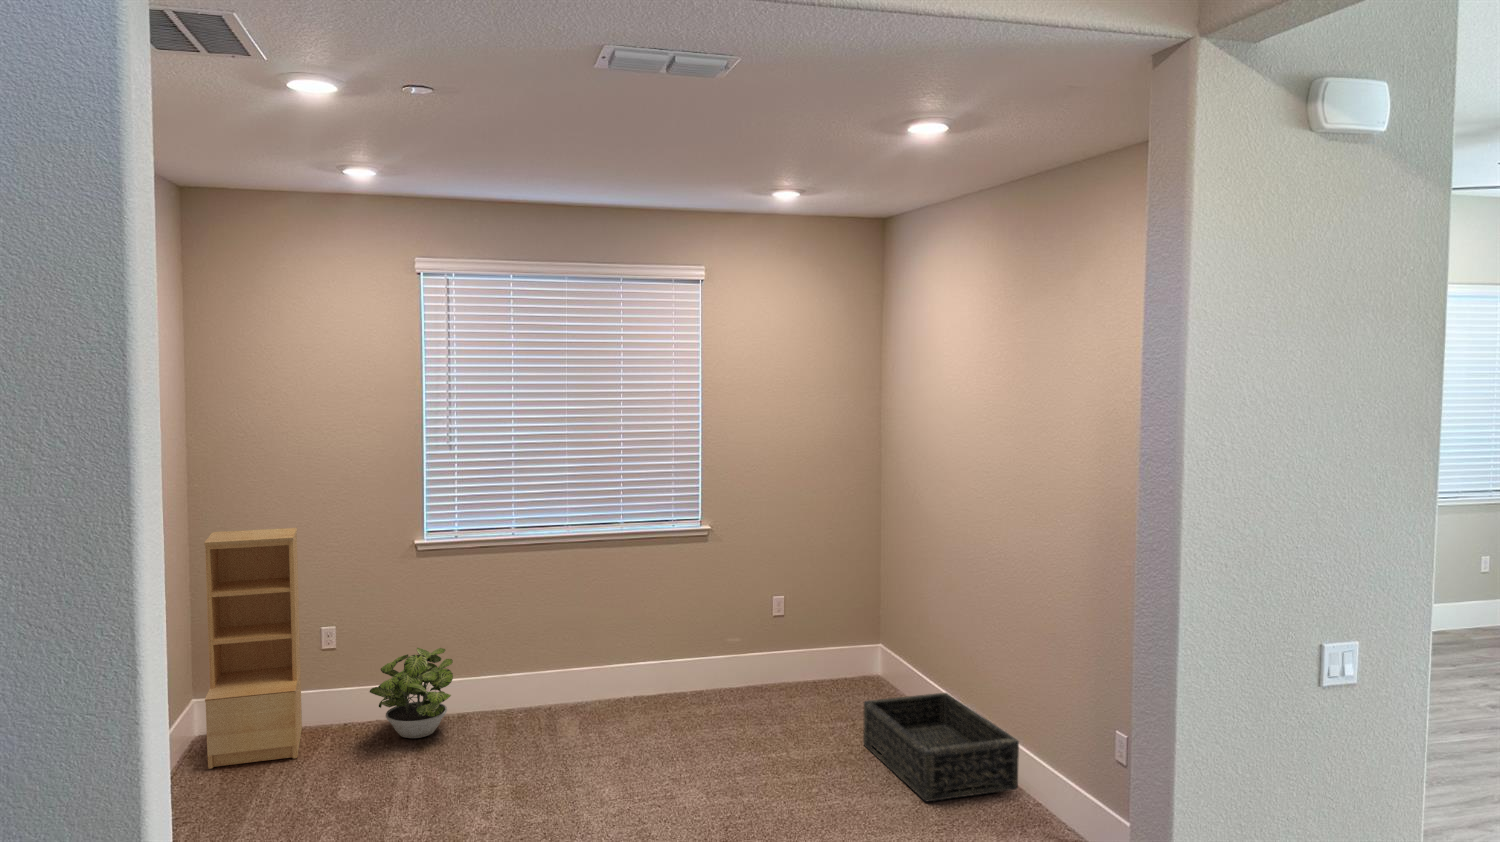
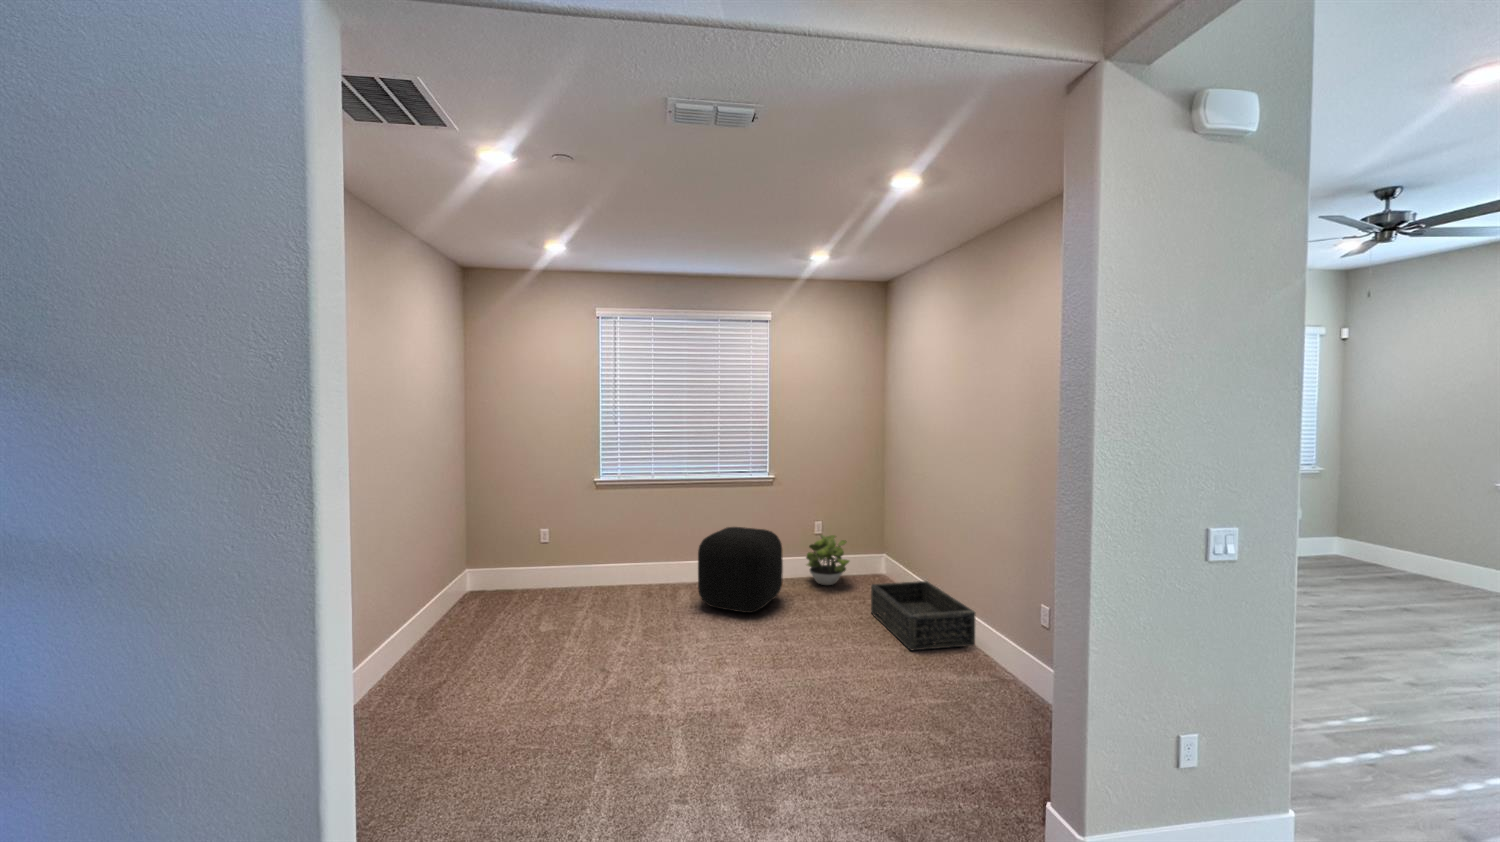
bookshelf: present [204,528,302,769] -> none [465,468,526,611]
ottoman: none [594,616,726,753] -> present [698,527,783,613]
potted plant: present [370,648,453,738] -> present [806,535,849,585]

